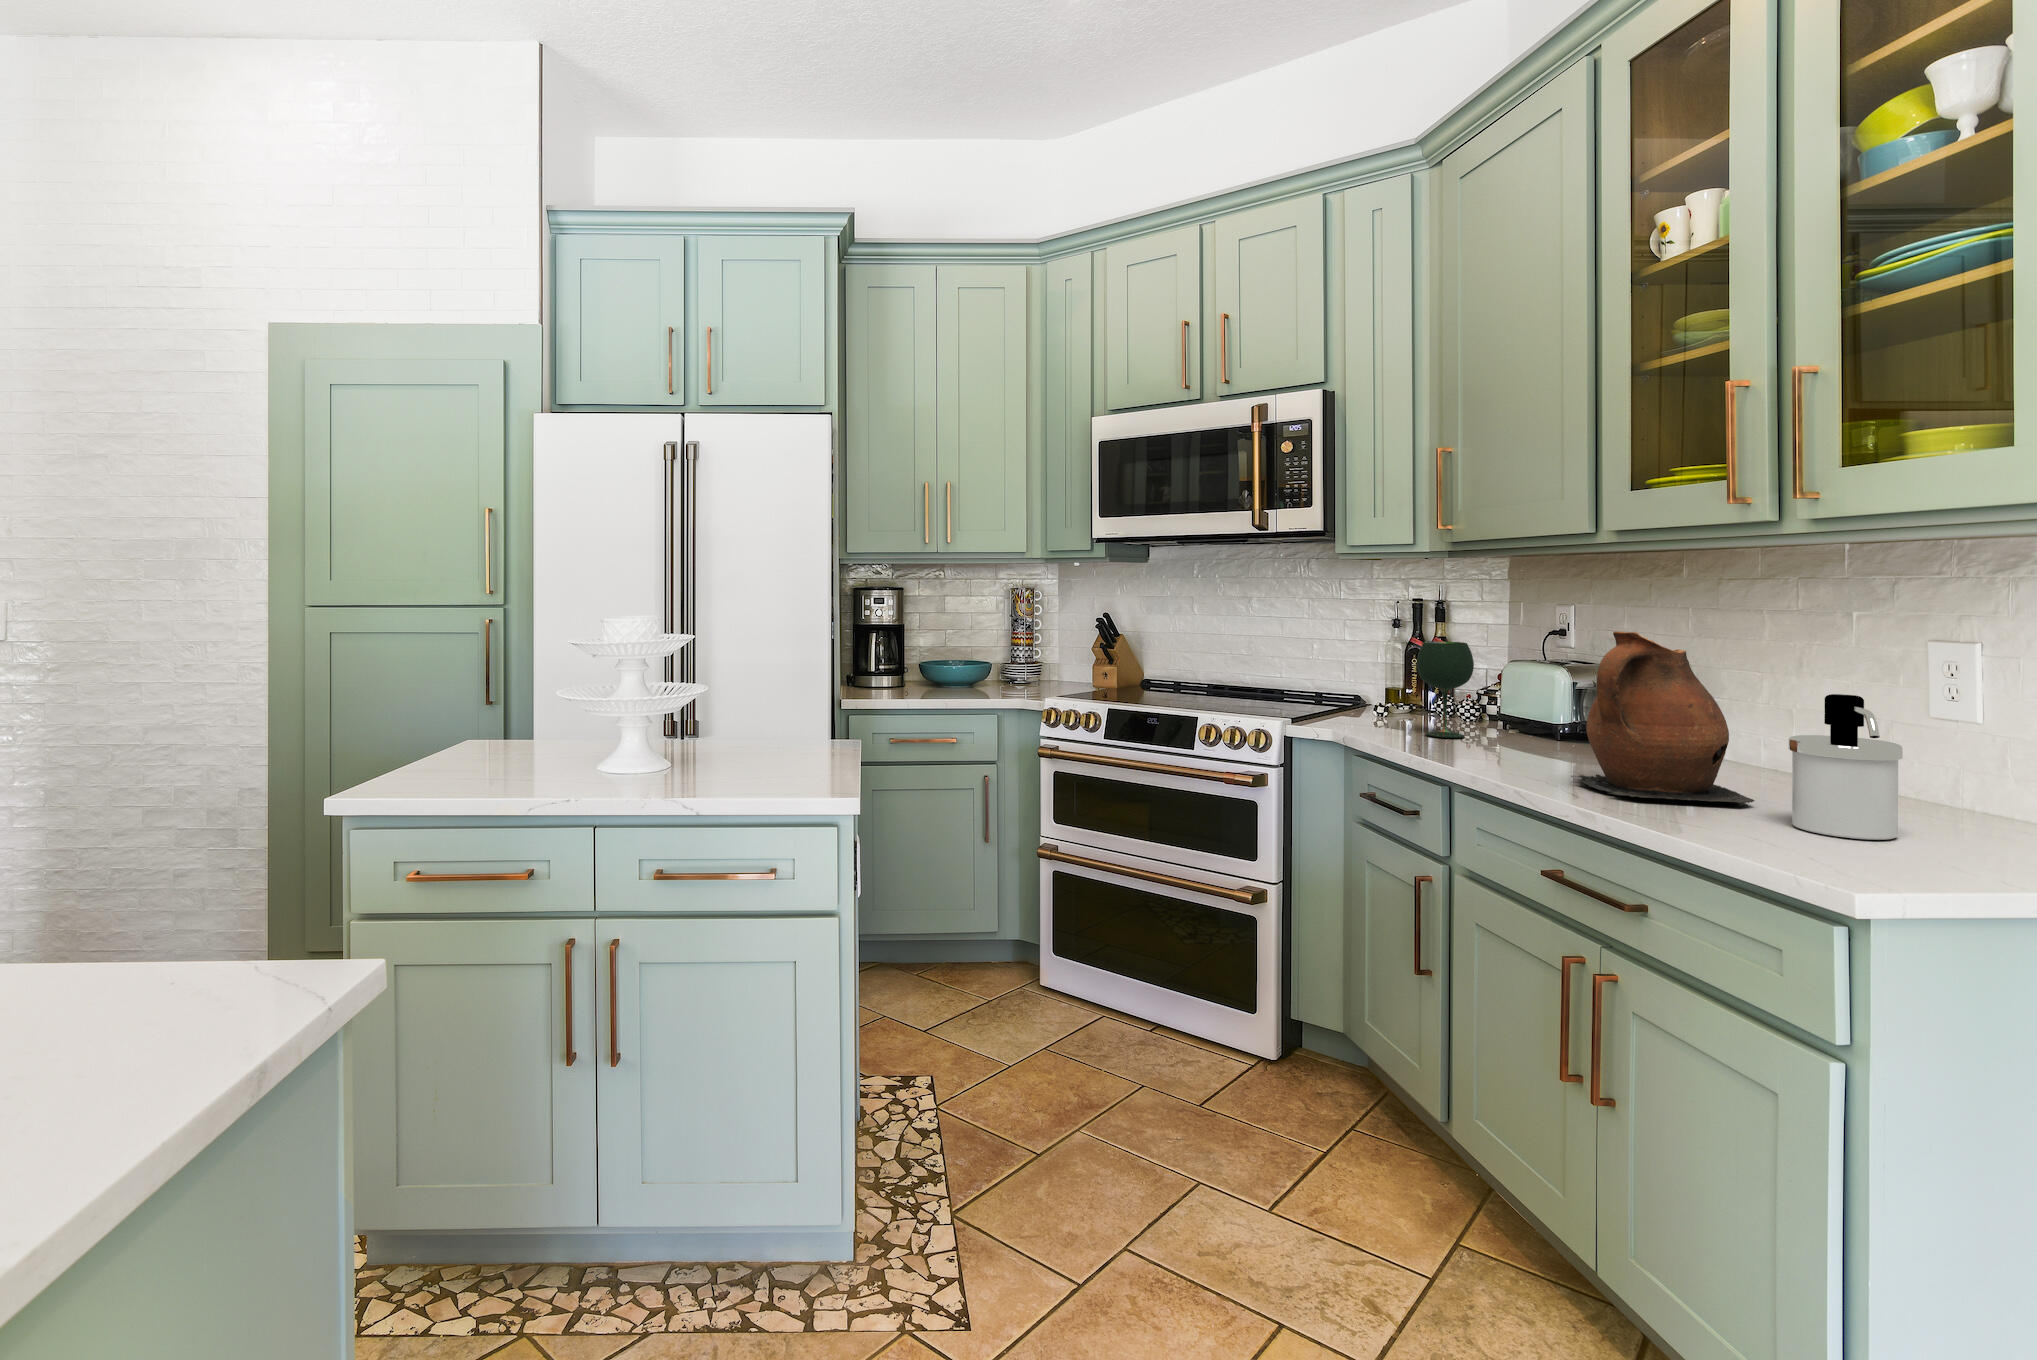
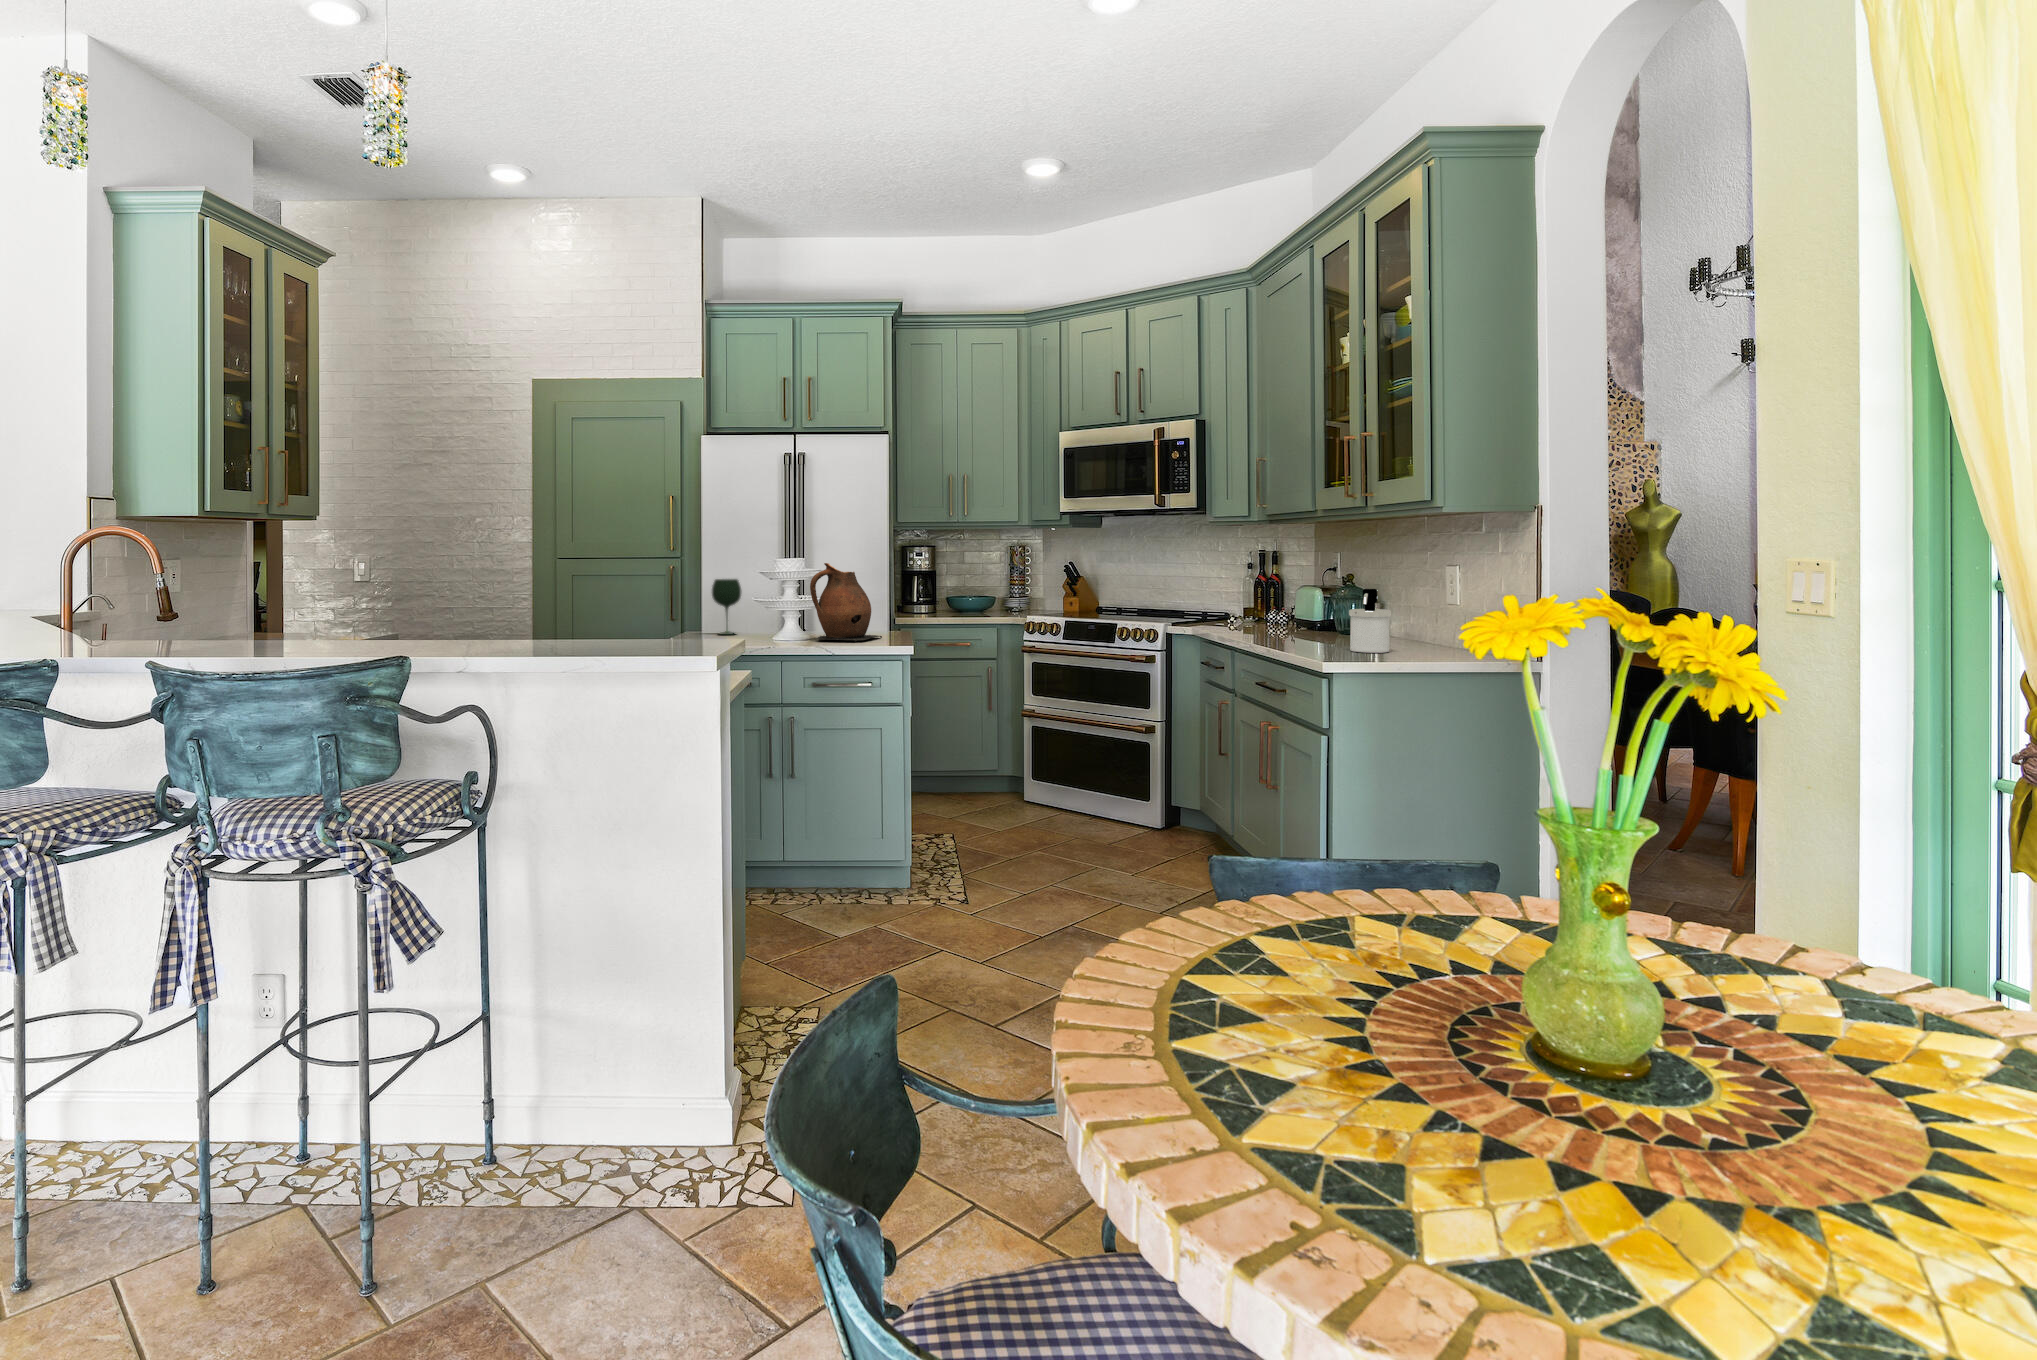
ceramic pitcher: present [1571,631,1754,806] -> present [810,563,882,642]
wine glass: present [1417,642,1474,738] -> present [712,579,741,635]

